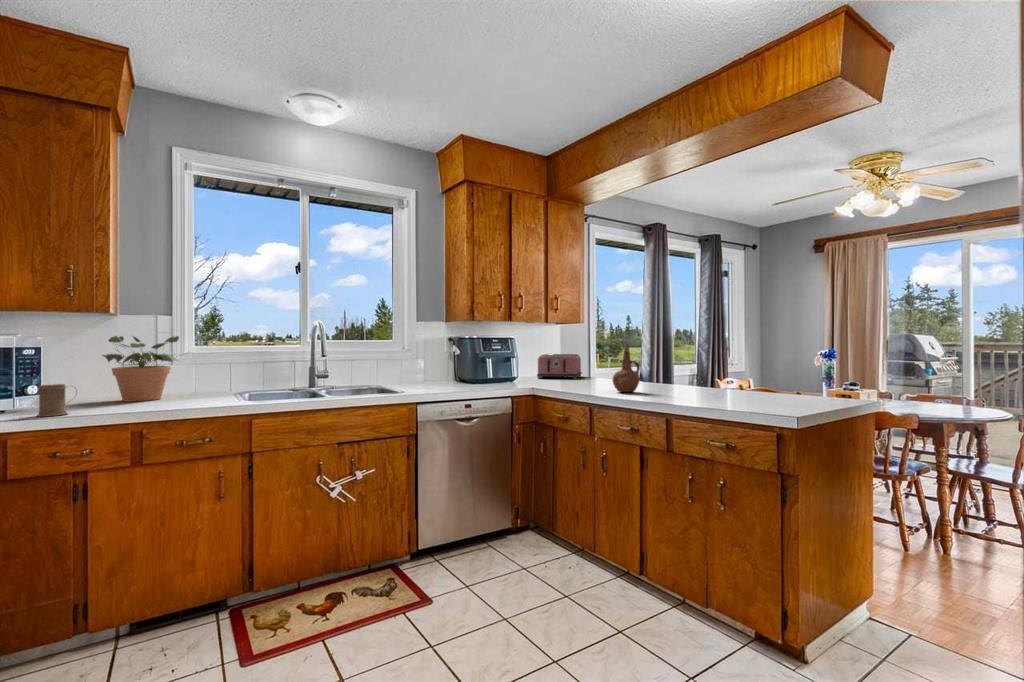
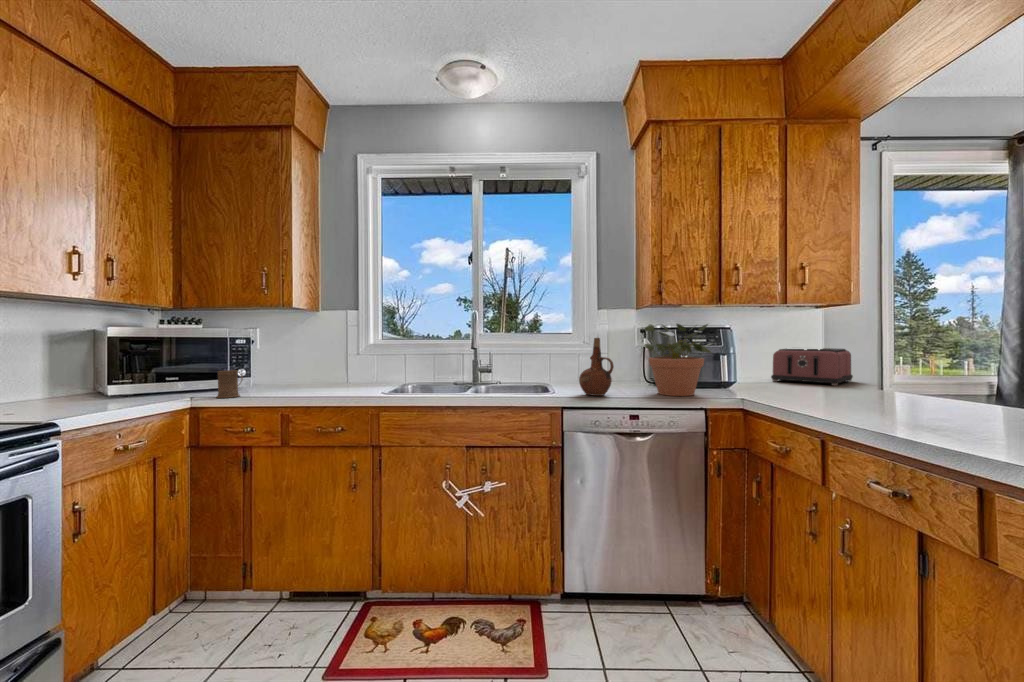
potted plant: present [102,336,179,401] -> present [639,324,711,396]
ceramic pitcher: present [613,345,640,392] -> present [579,338,614,396]

